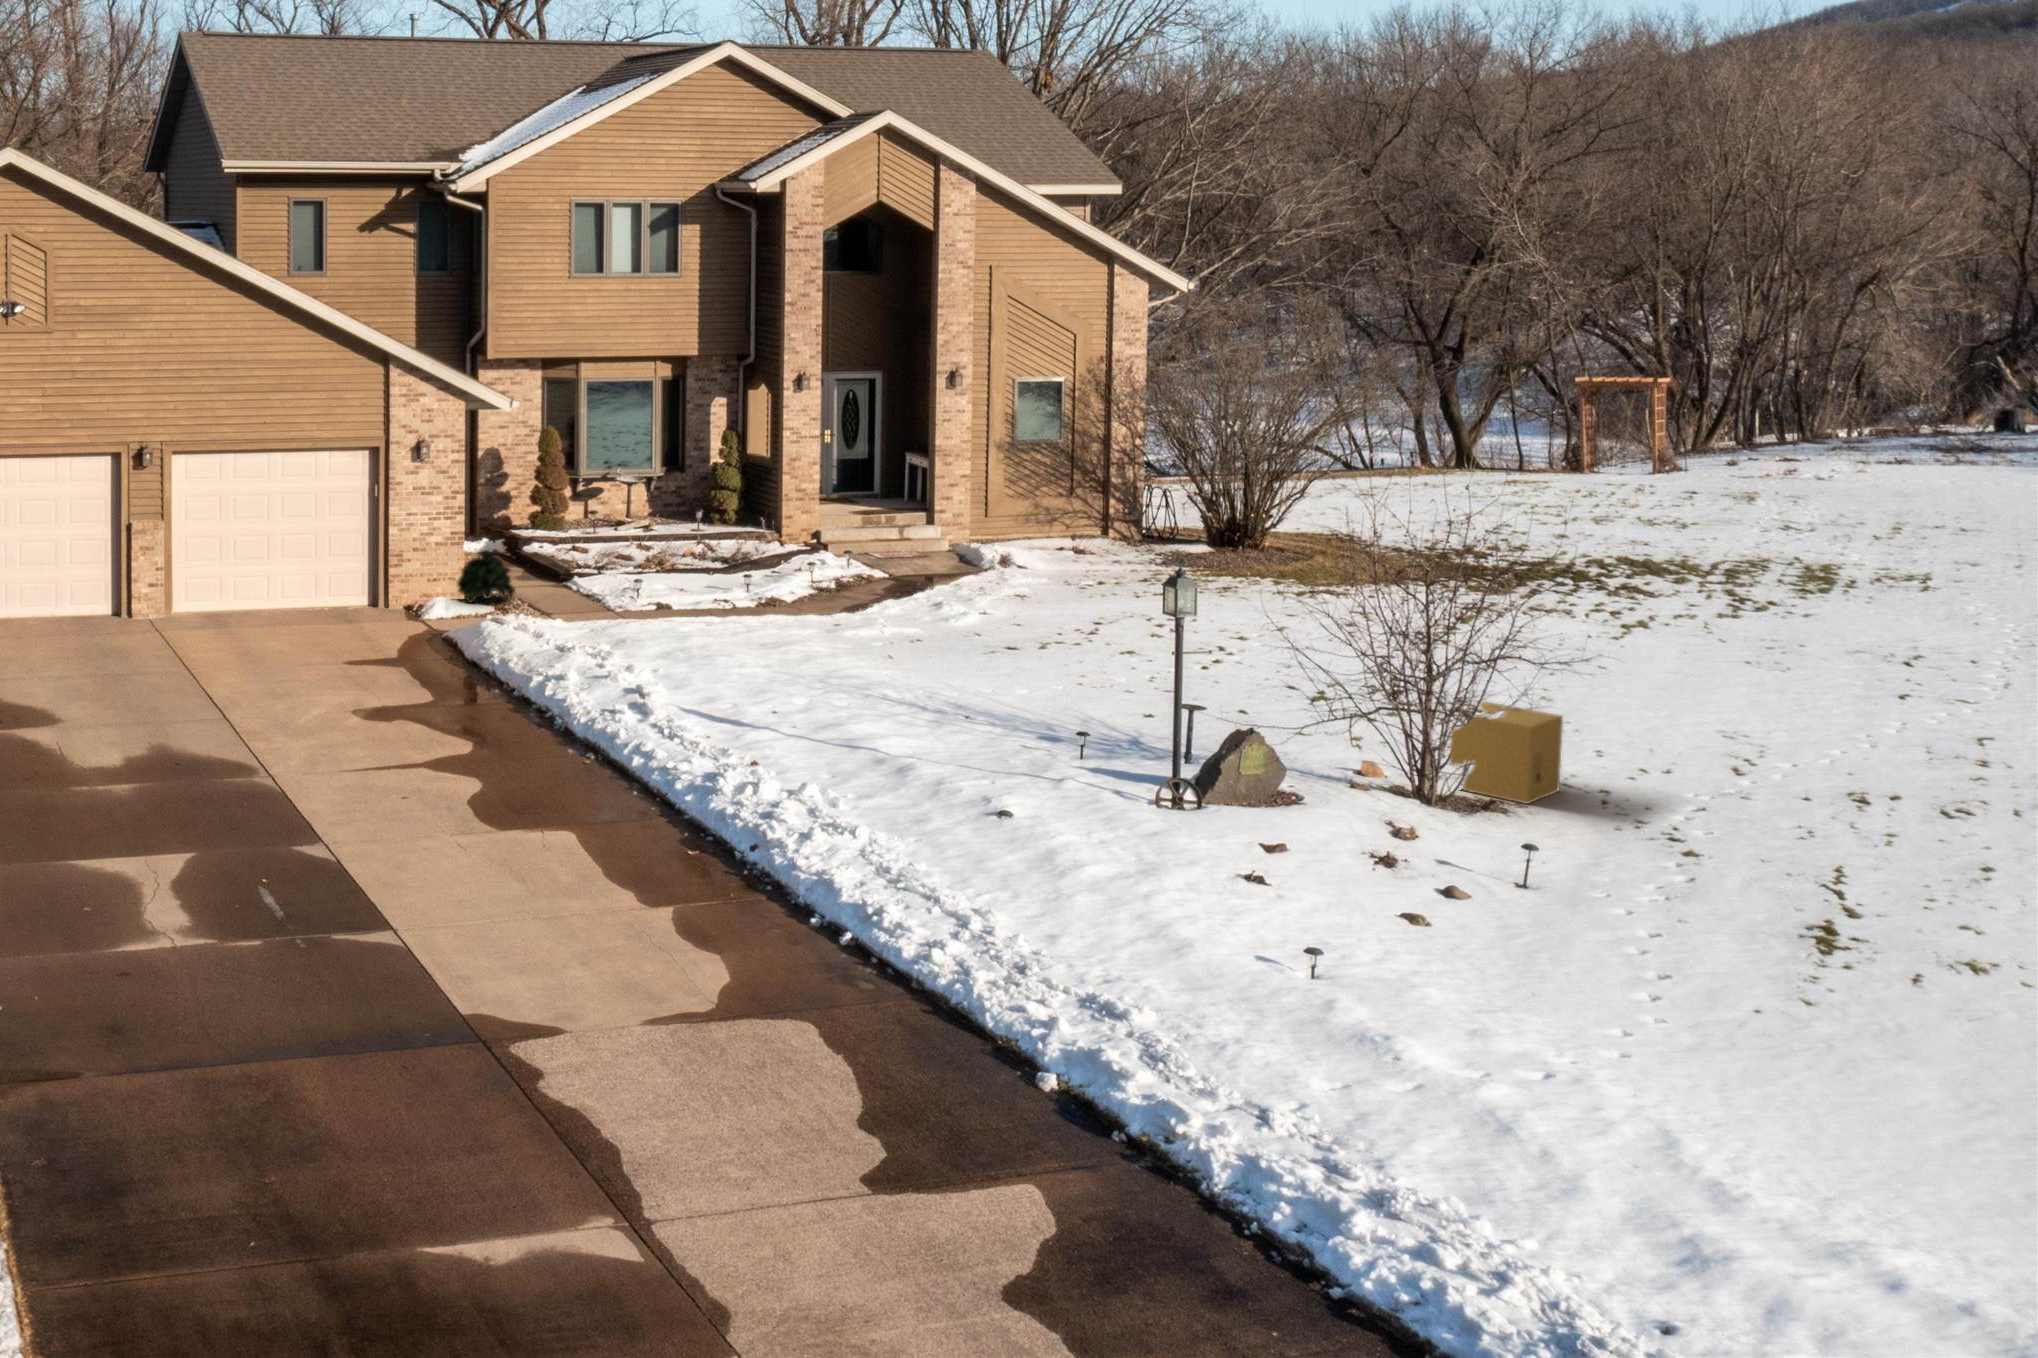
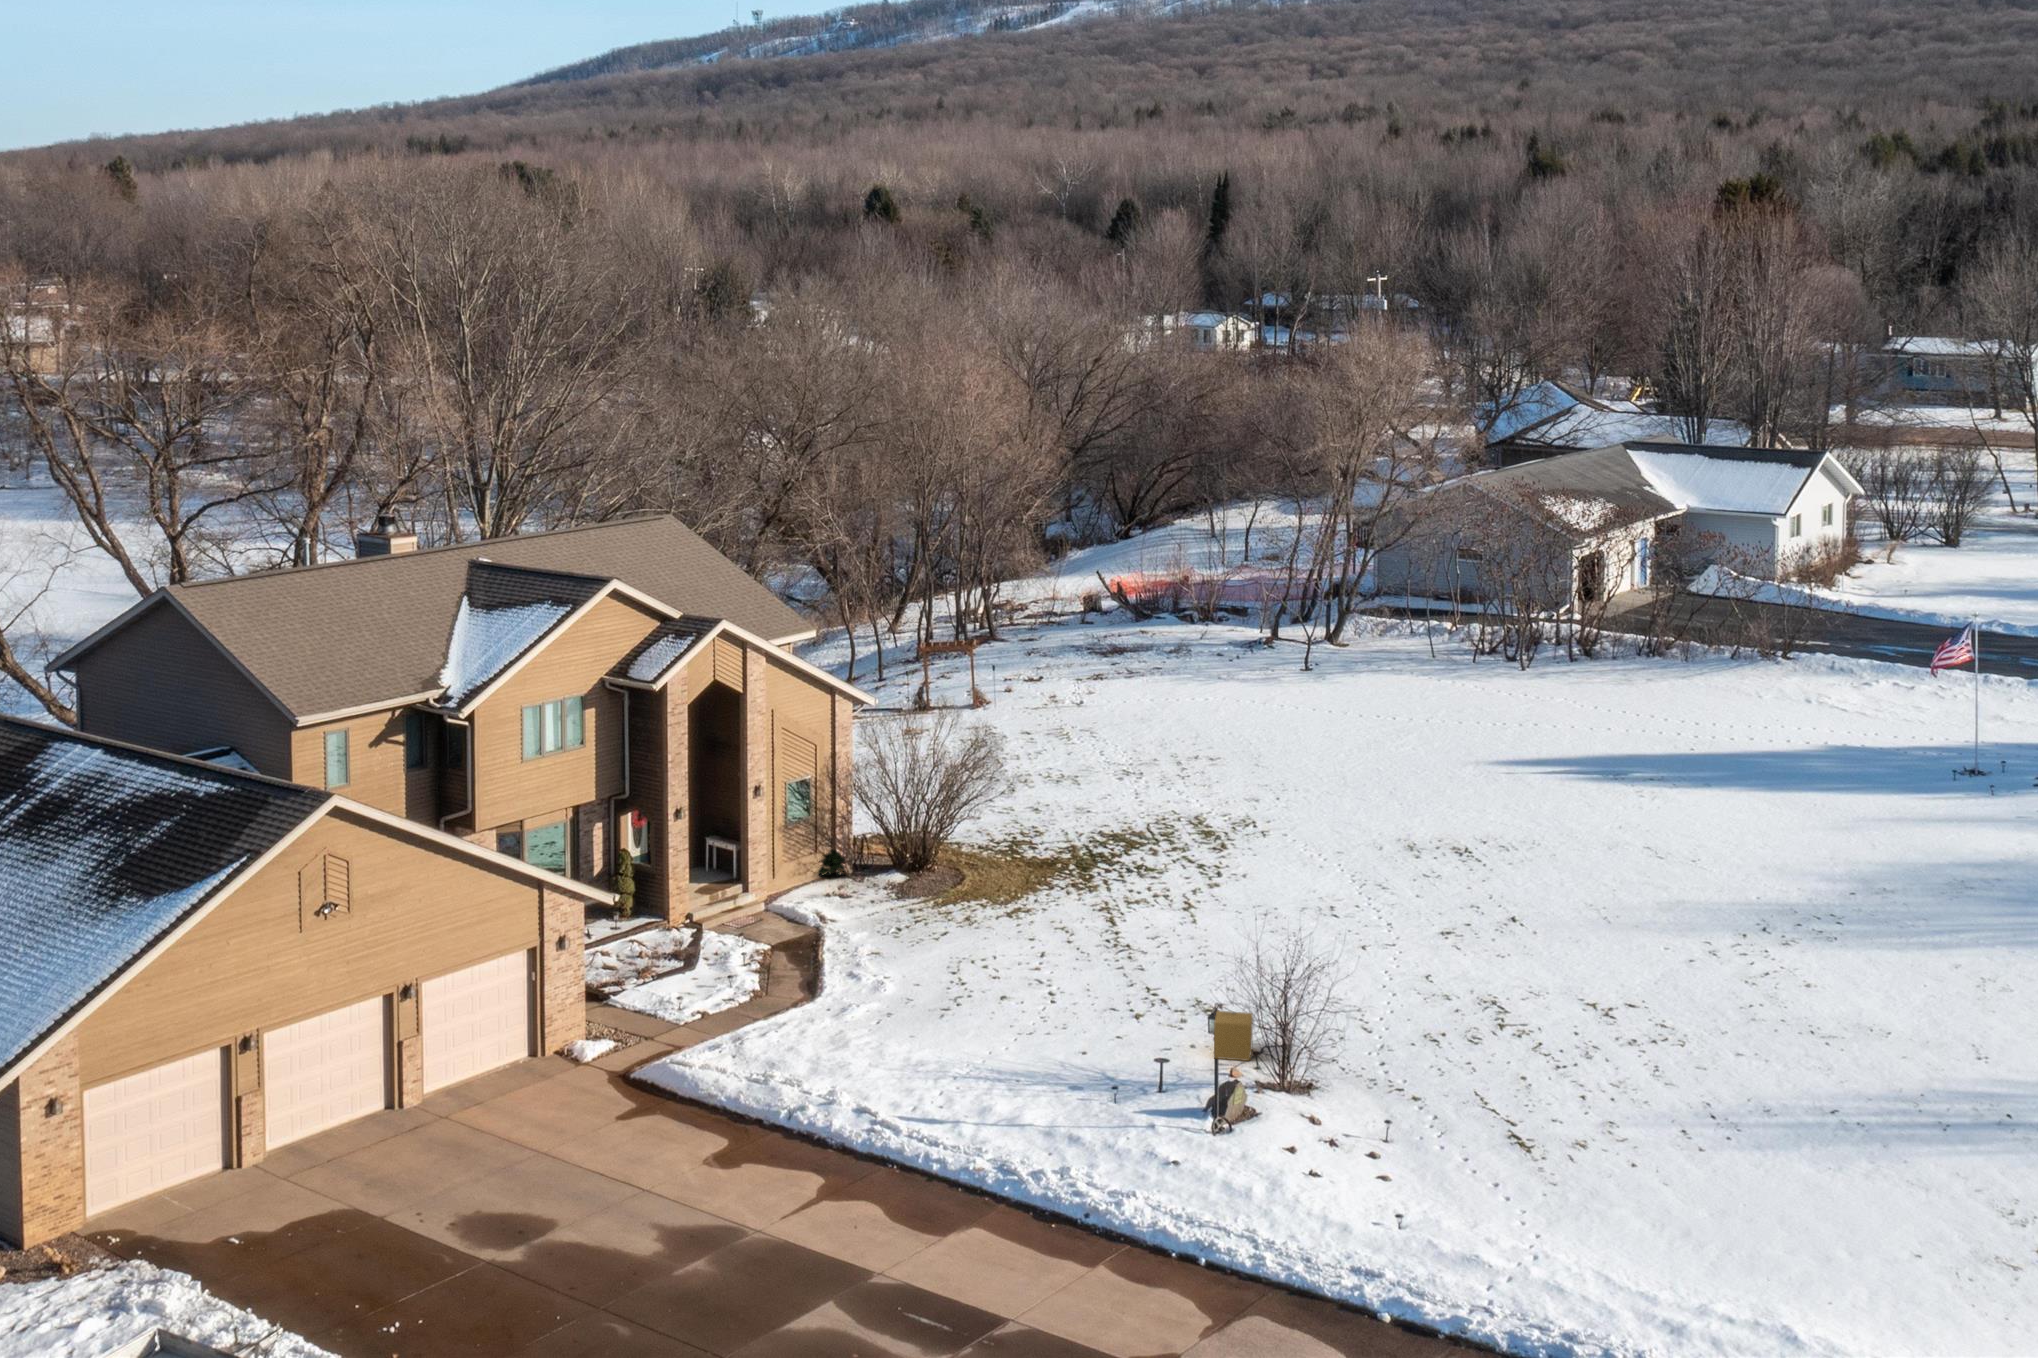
potted plant: present [457,550,515,602] -> present [818,849,846,876]

